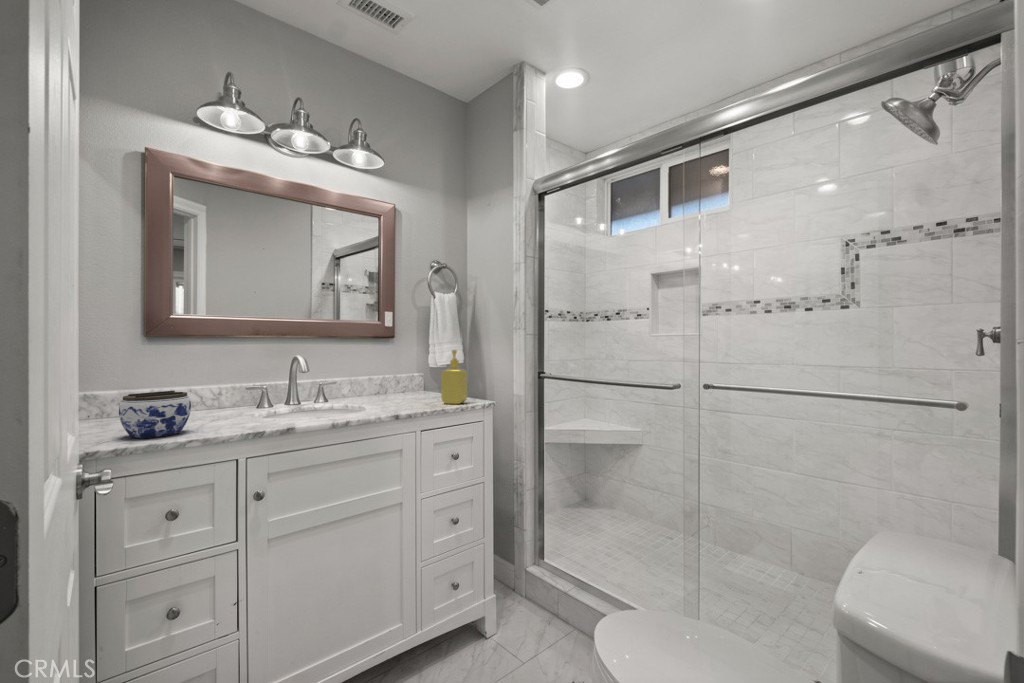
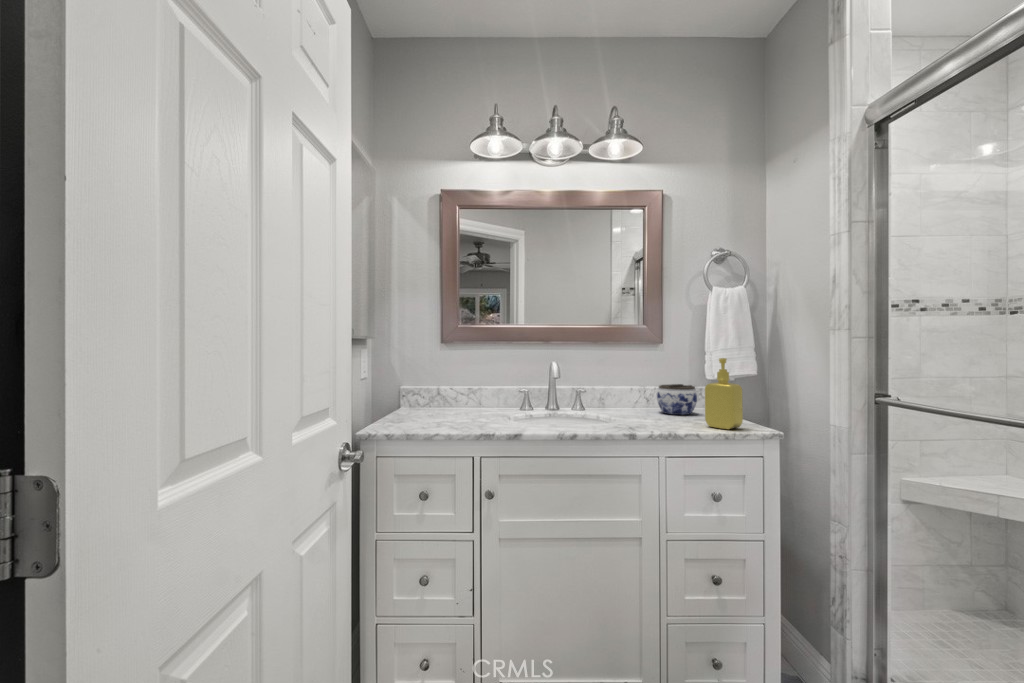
jar: present [119,391,191,438] -> present [657,384,697,415]

